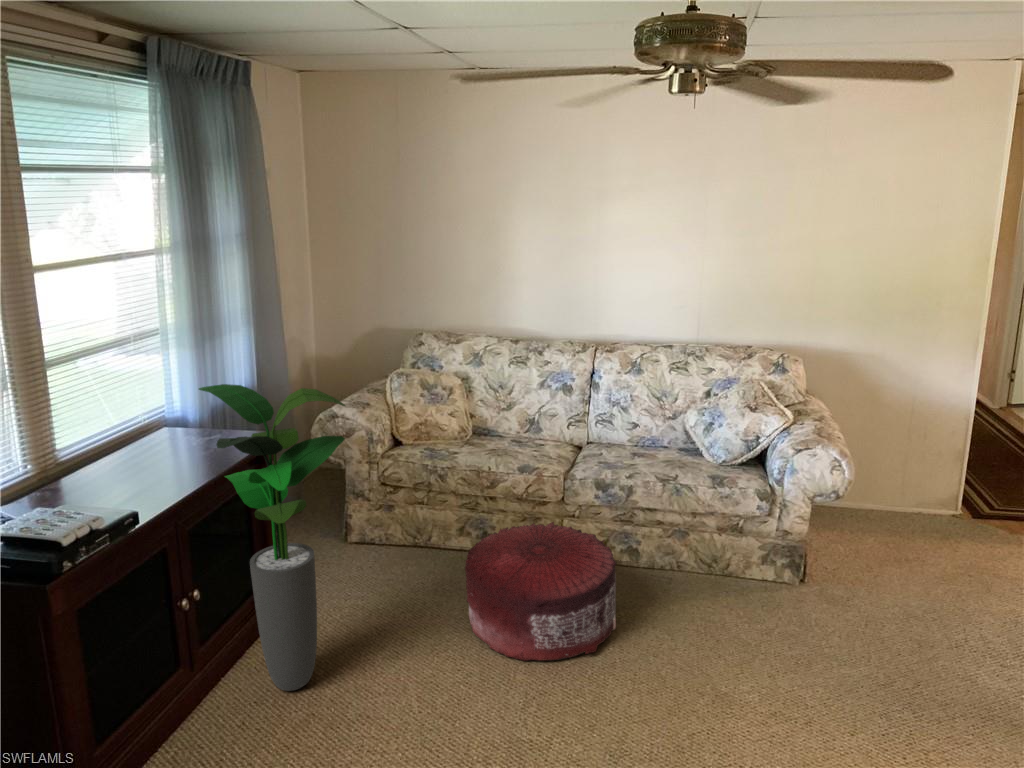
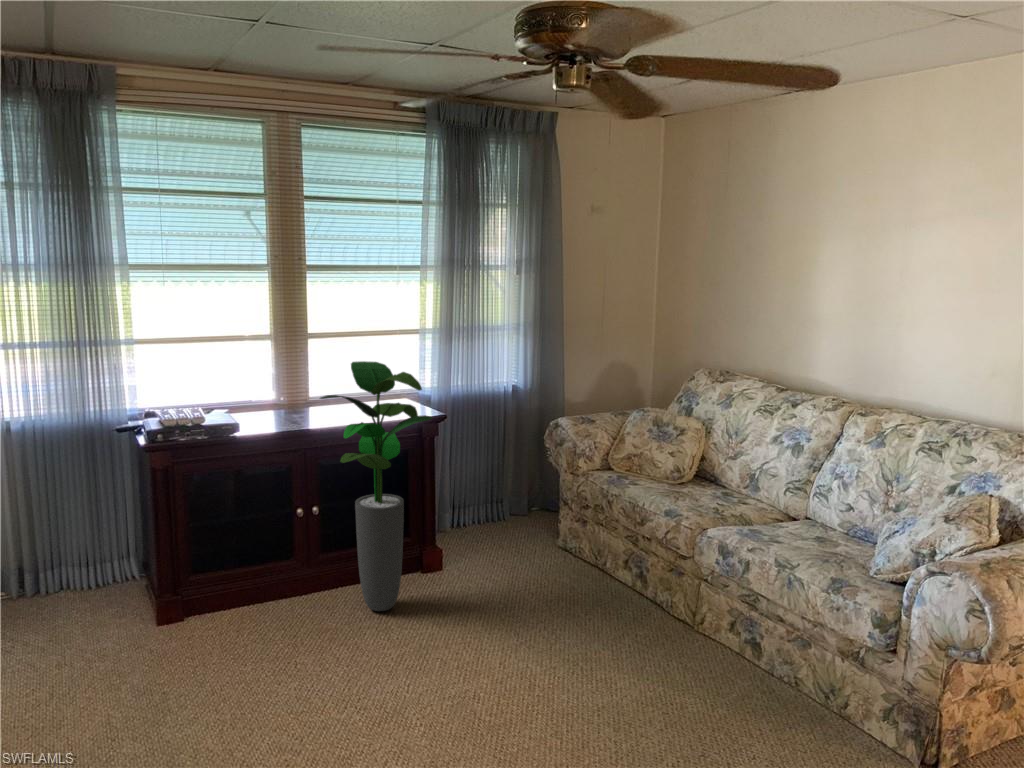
pouf: present [465,522,616,661] -> none [517,558,677,694]

